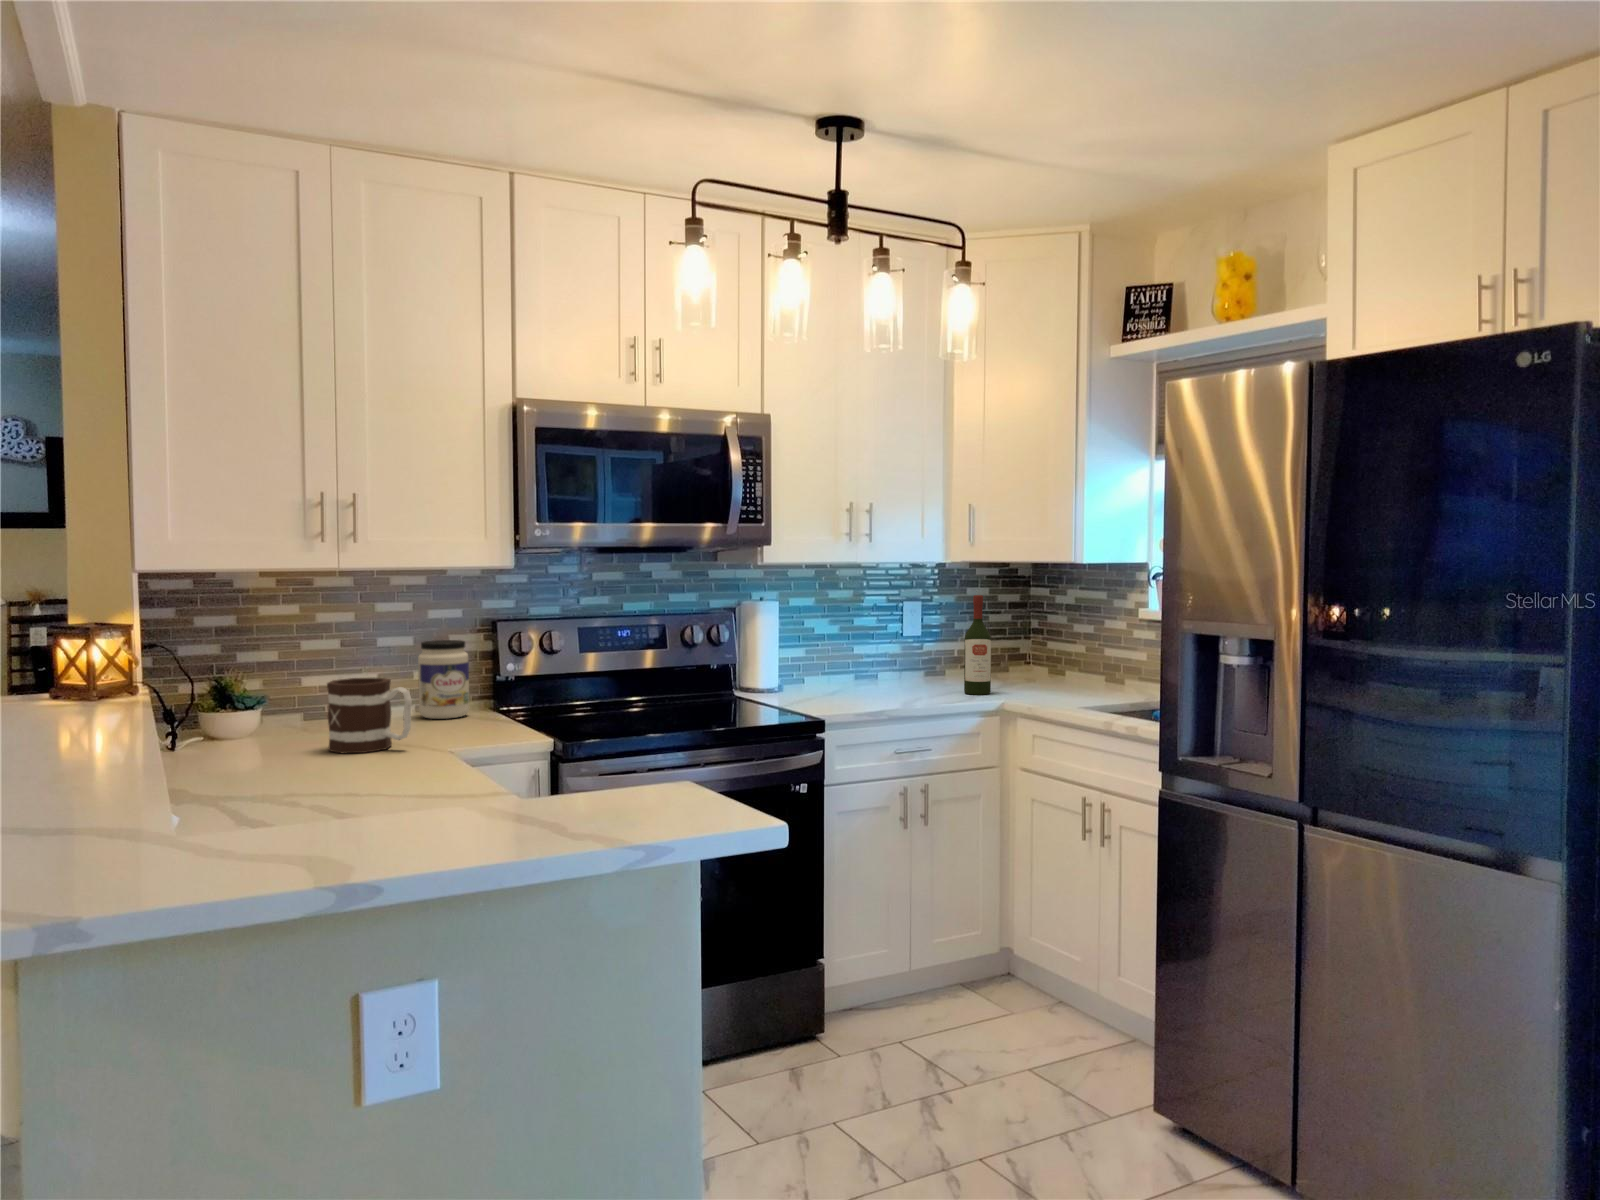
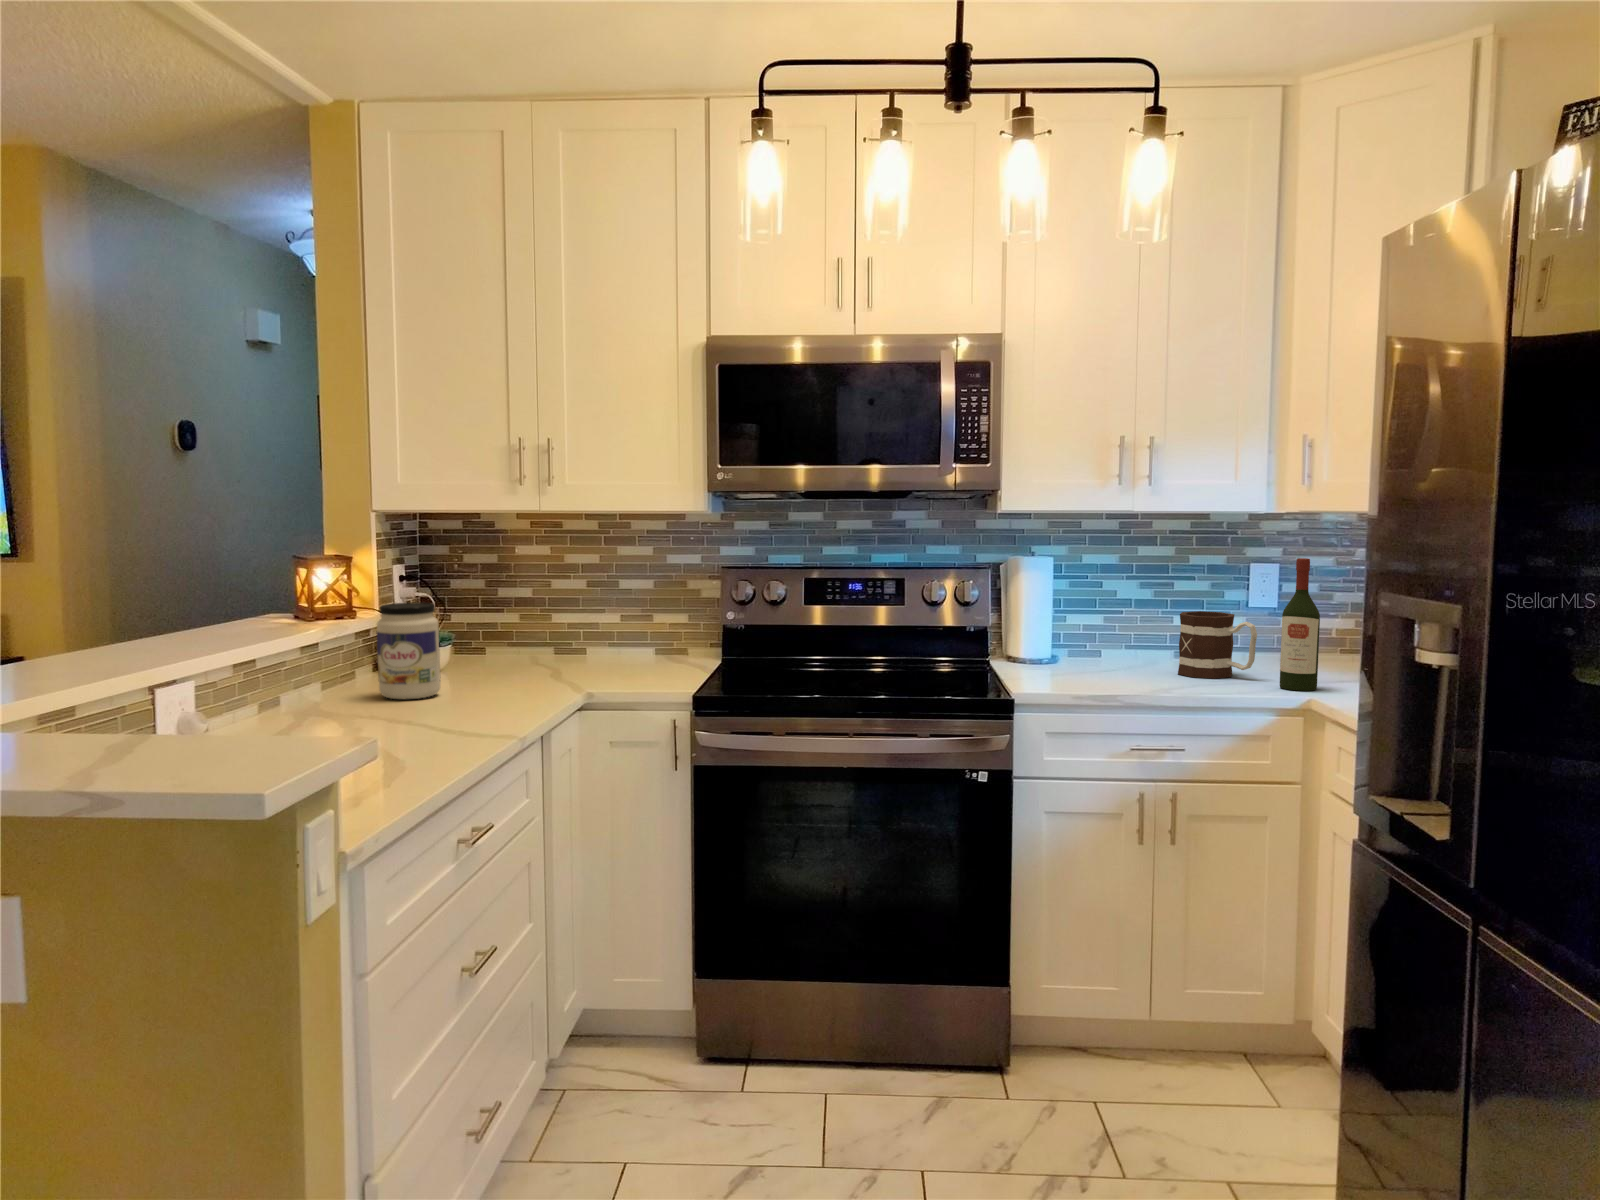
jar: present [418,640,469,719] -> present [376,602,441,700]
mug: present [327,678,412,754] -> present [1178,611,1257,679]

